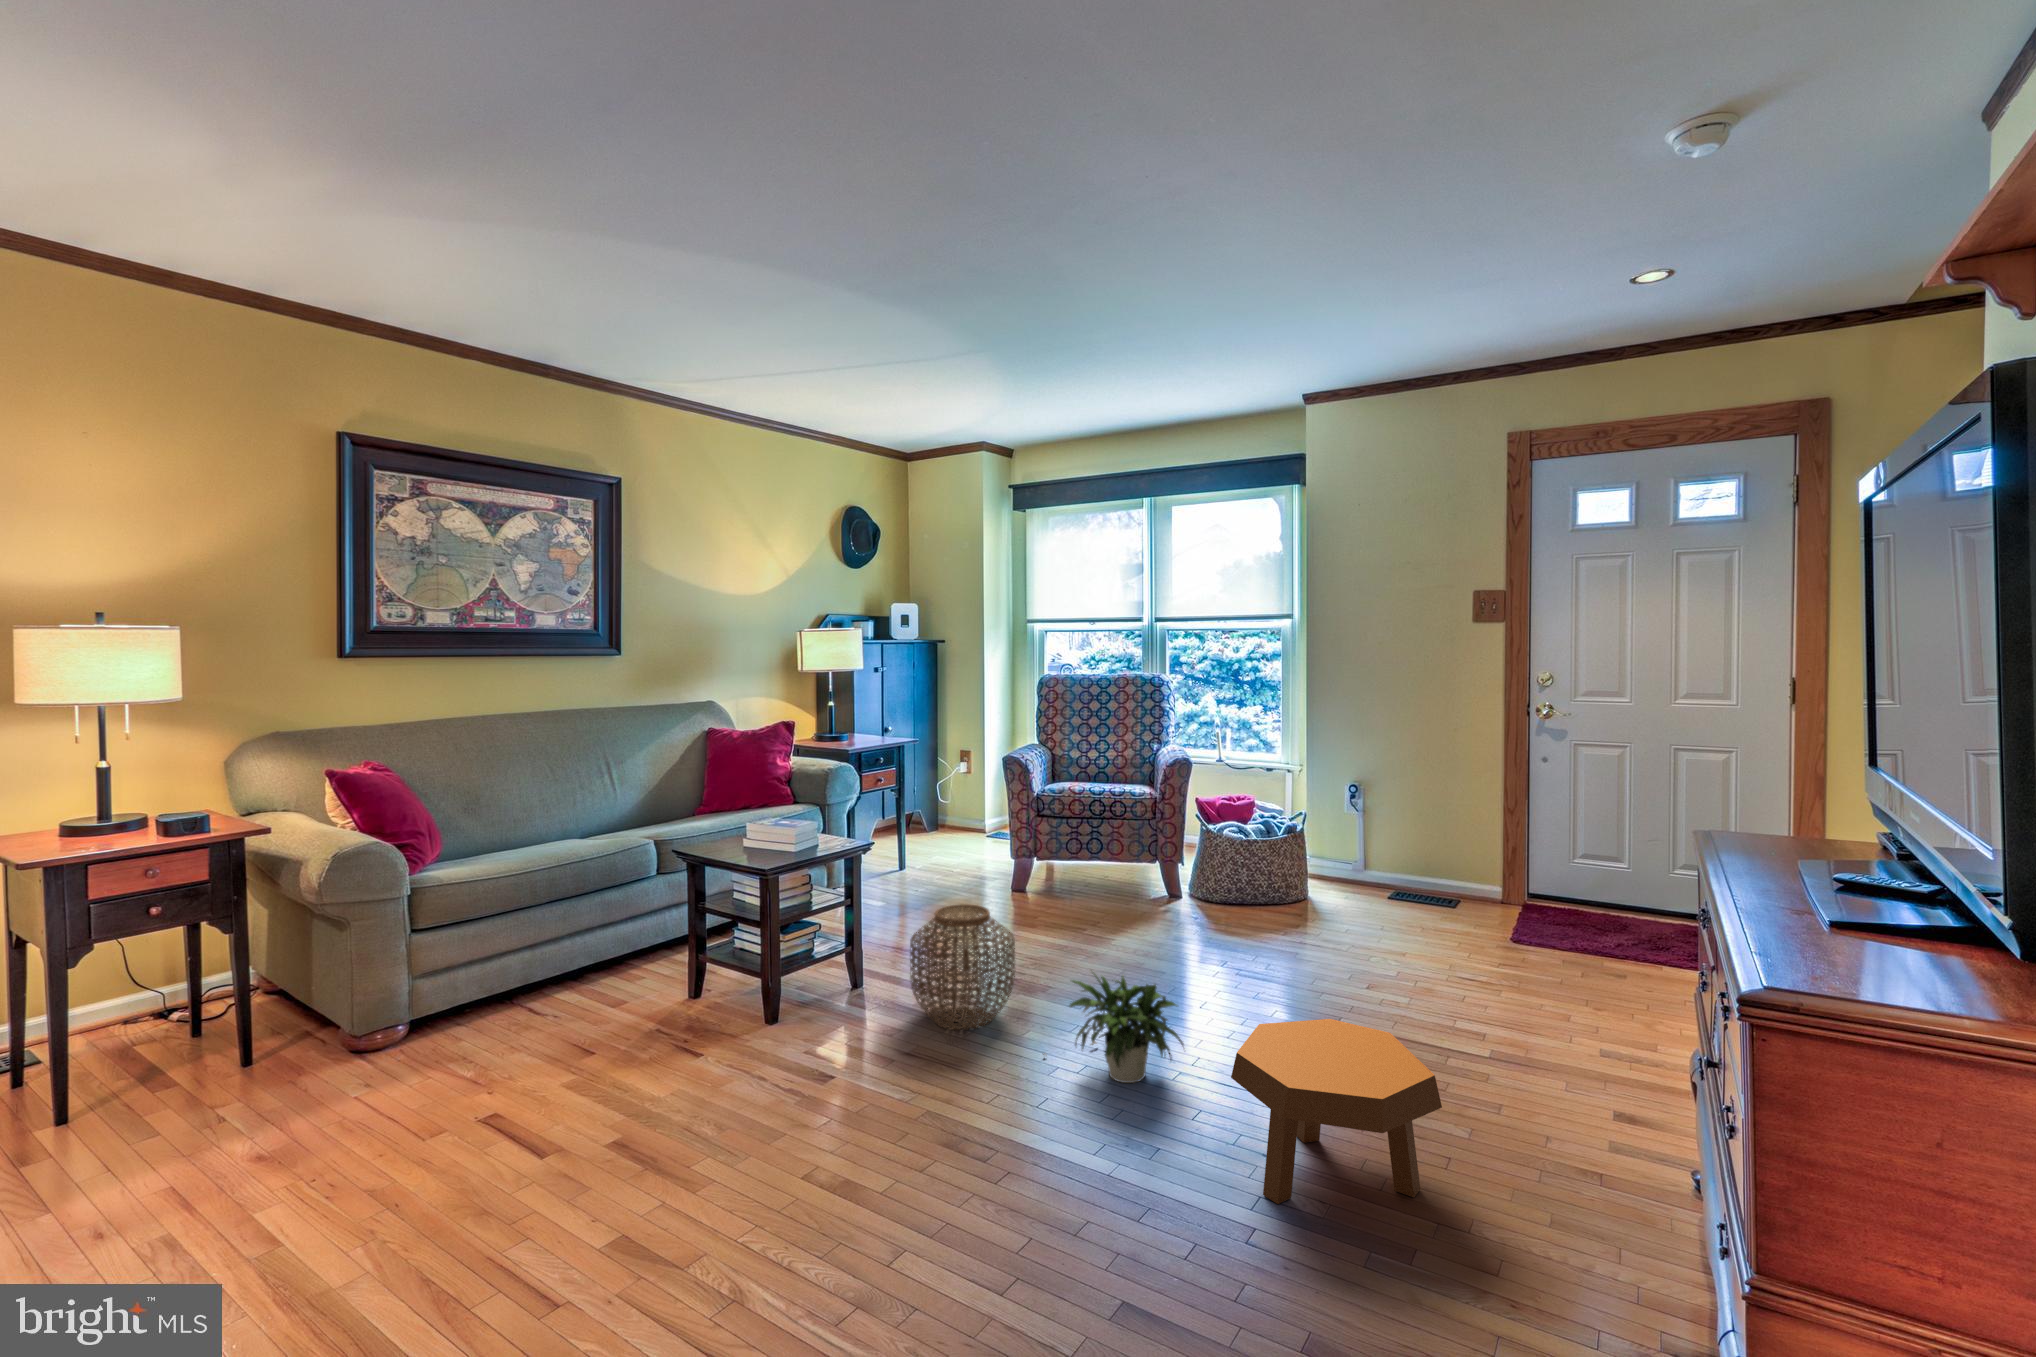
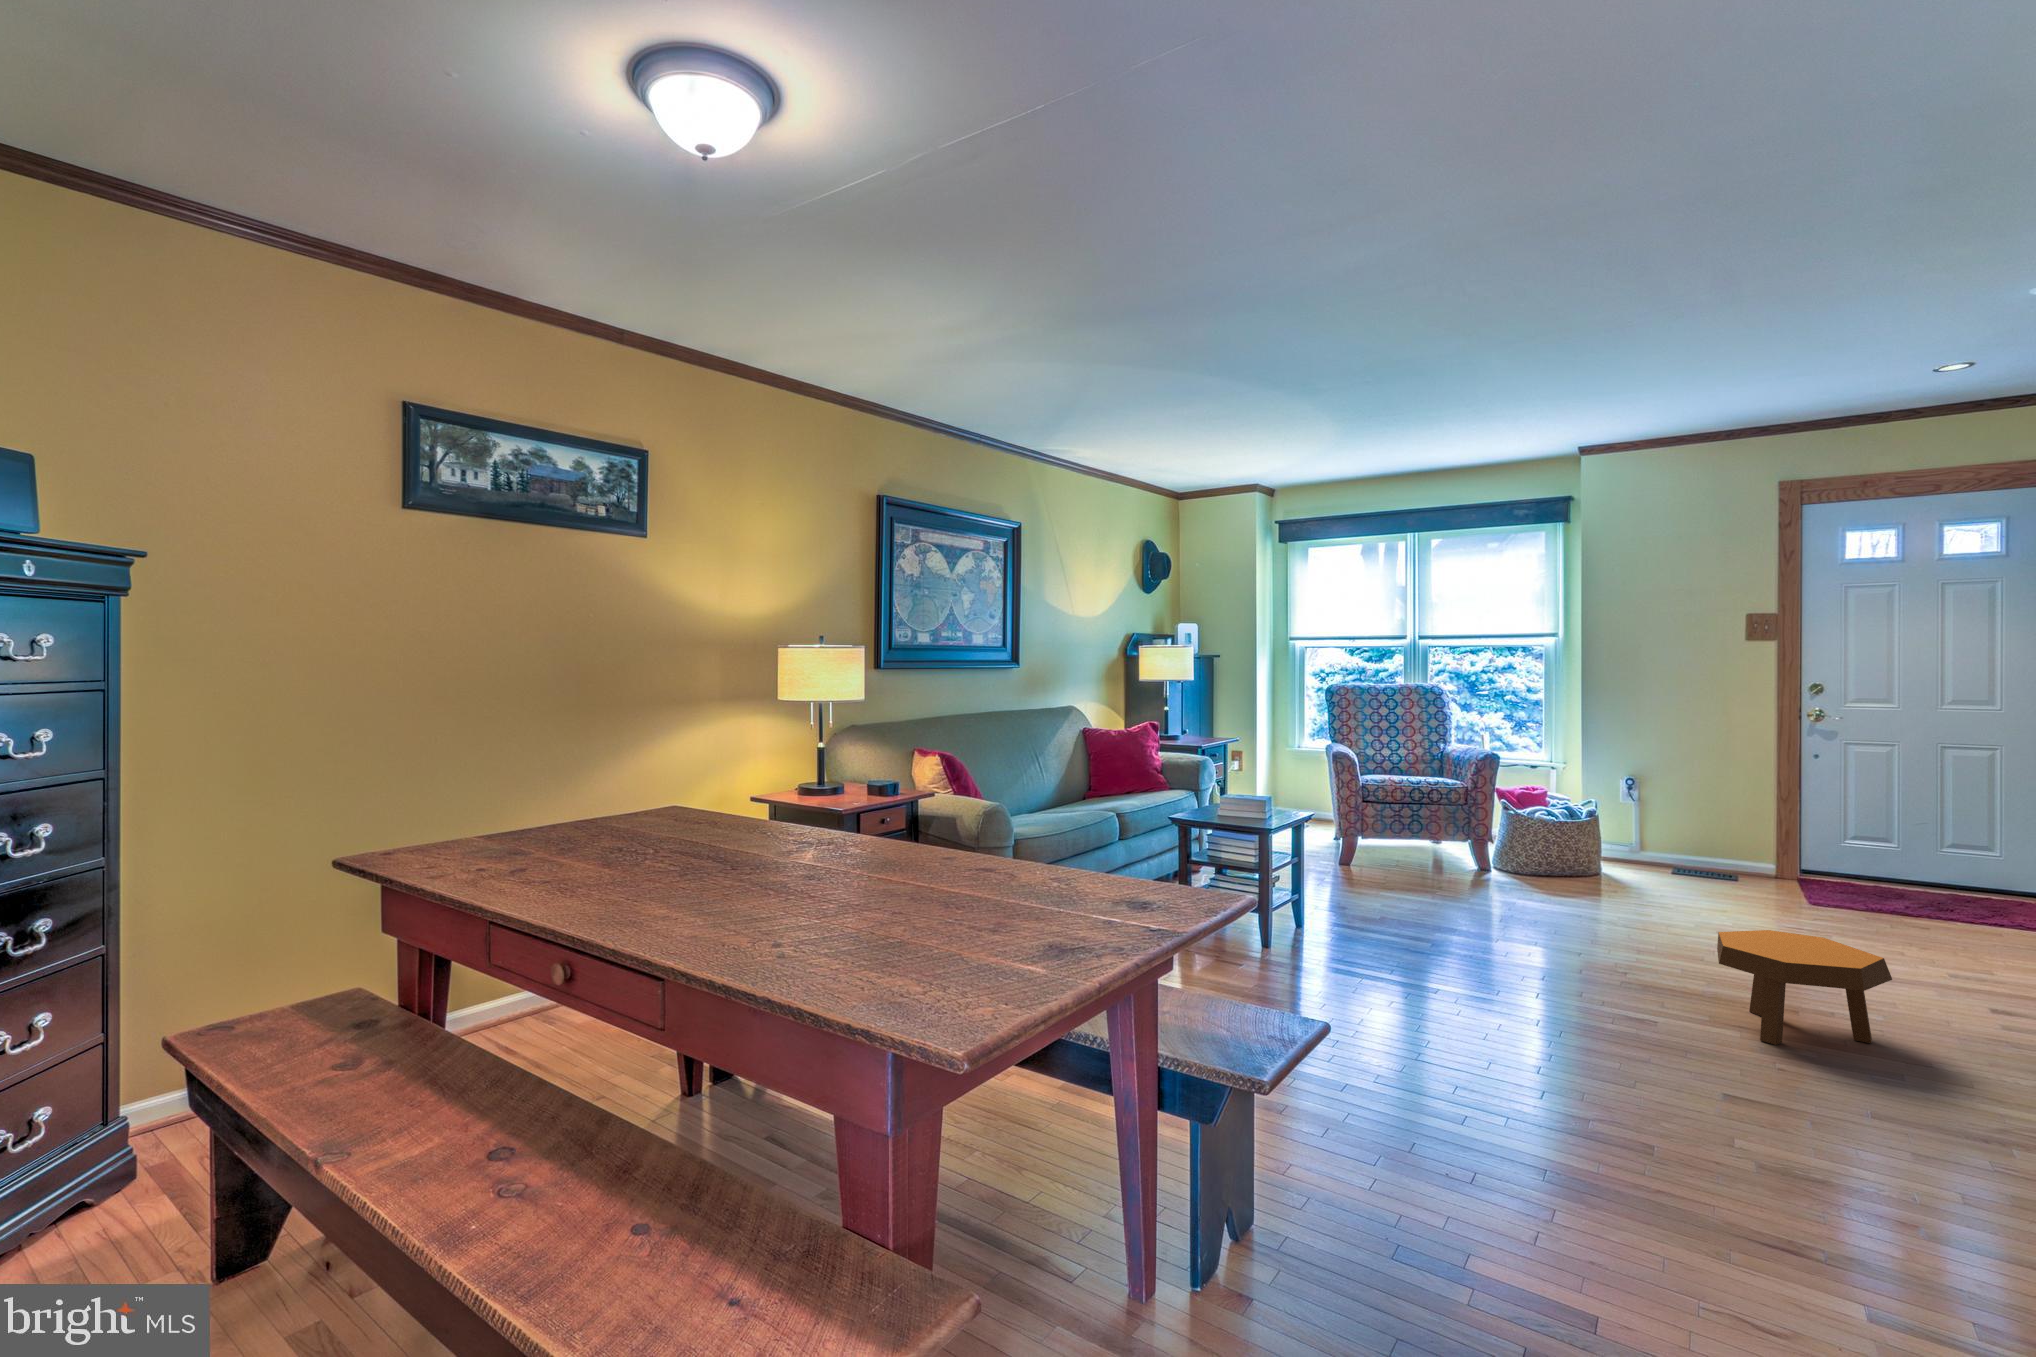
woven basket: present [910,904,1015,1029] -> none [1371,859,1458,952]
potted plant: present [1043,974,1184,1083] -> none [1506,901,1637,983]

